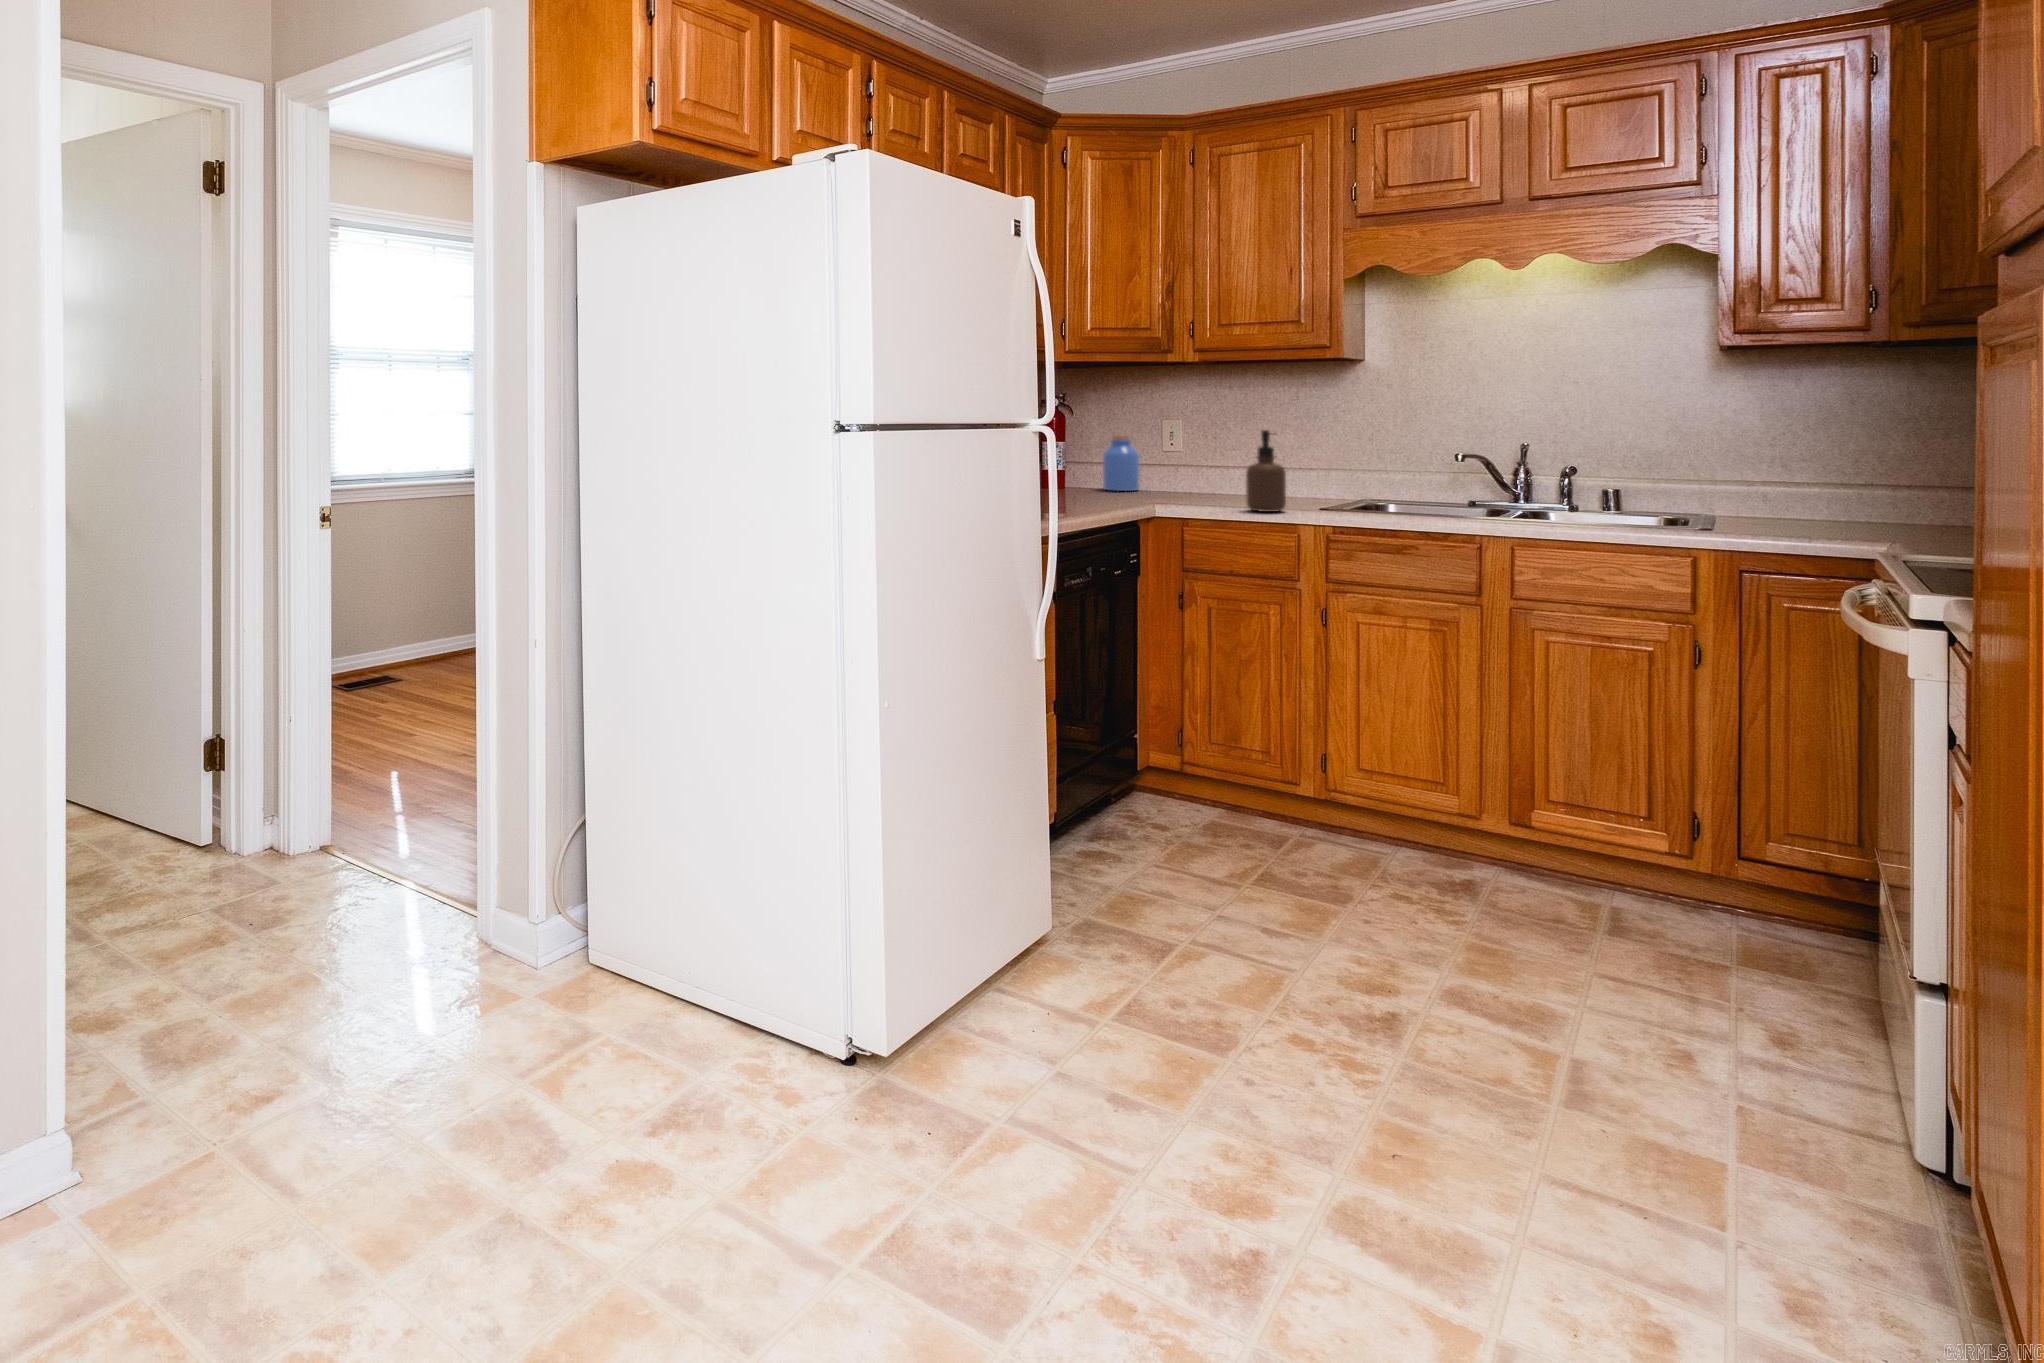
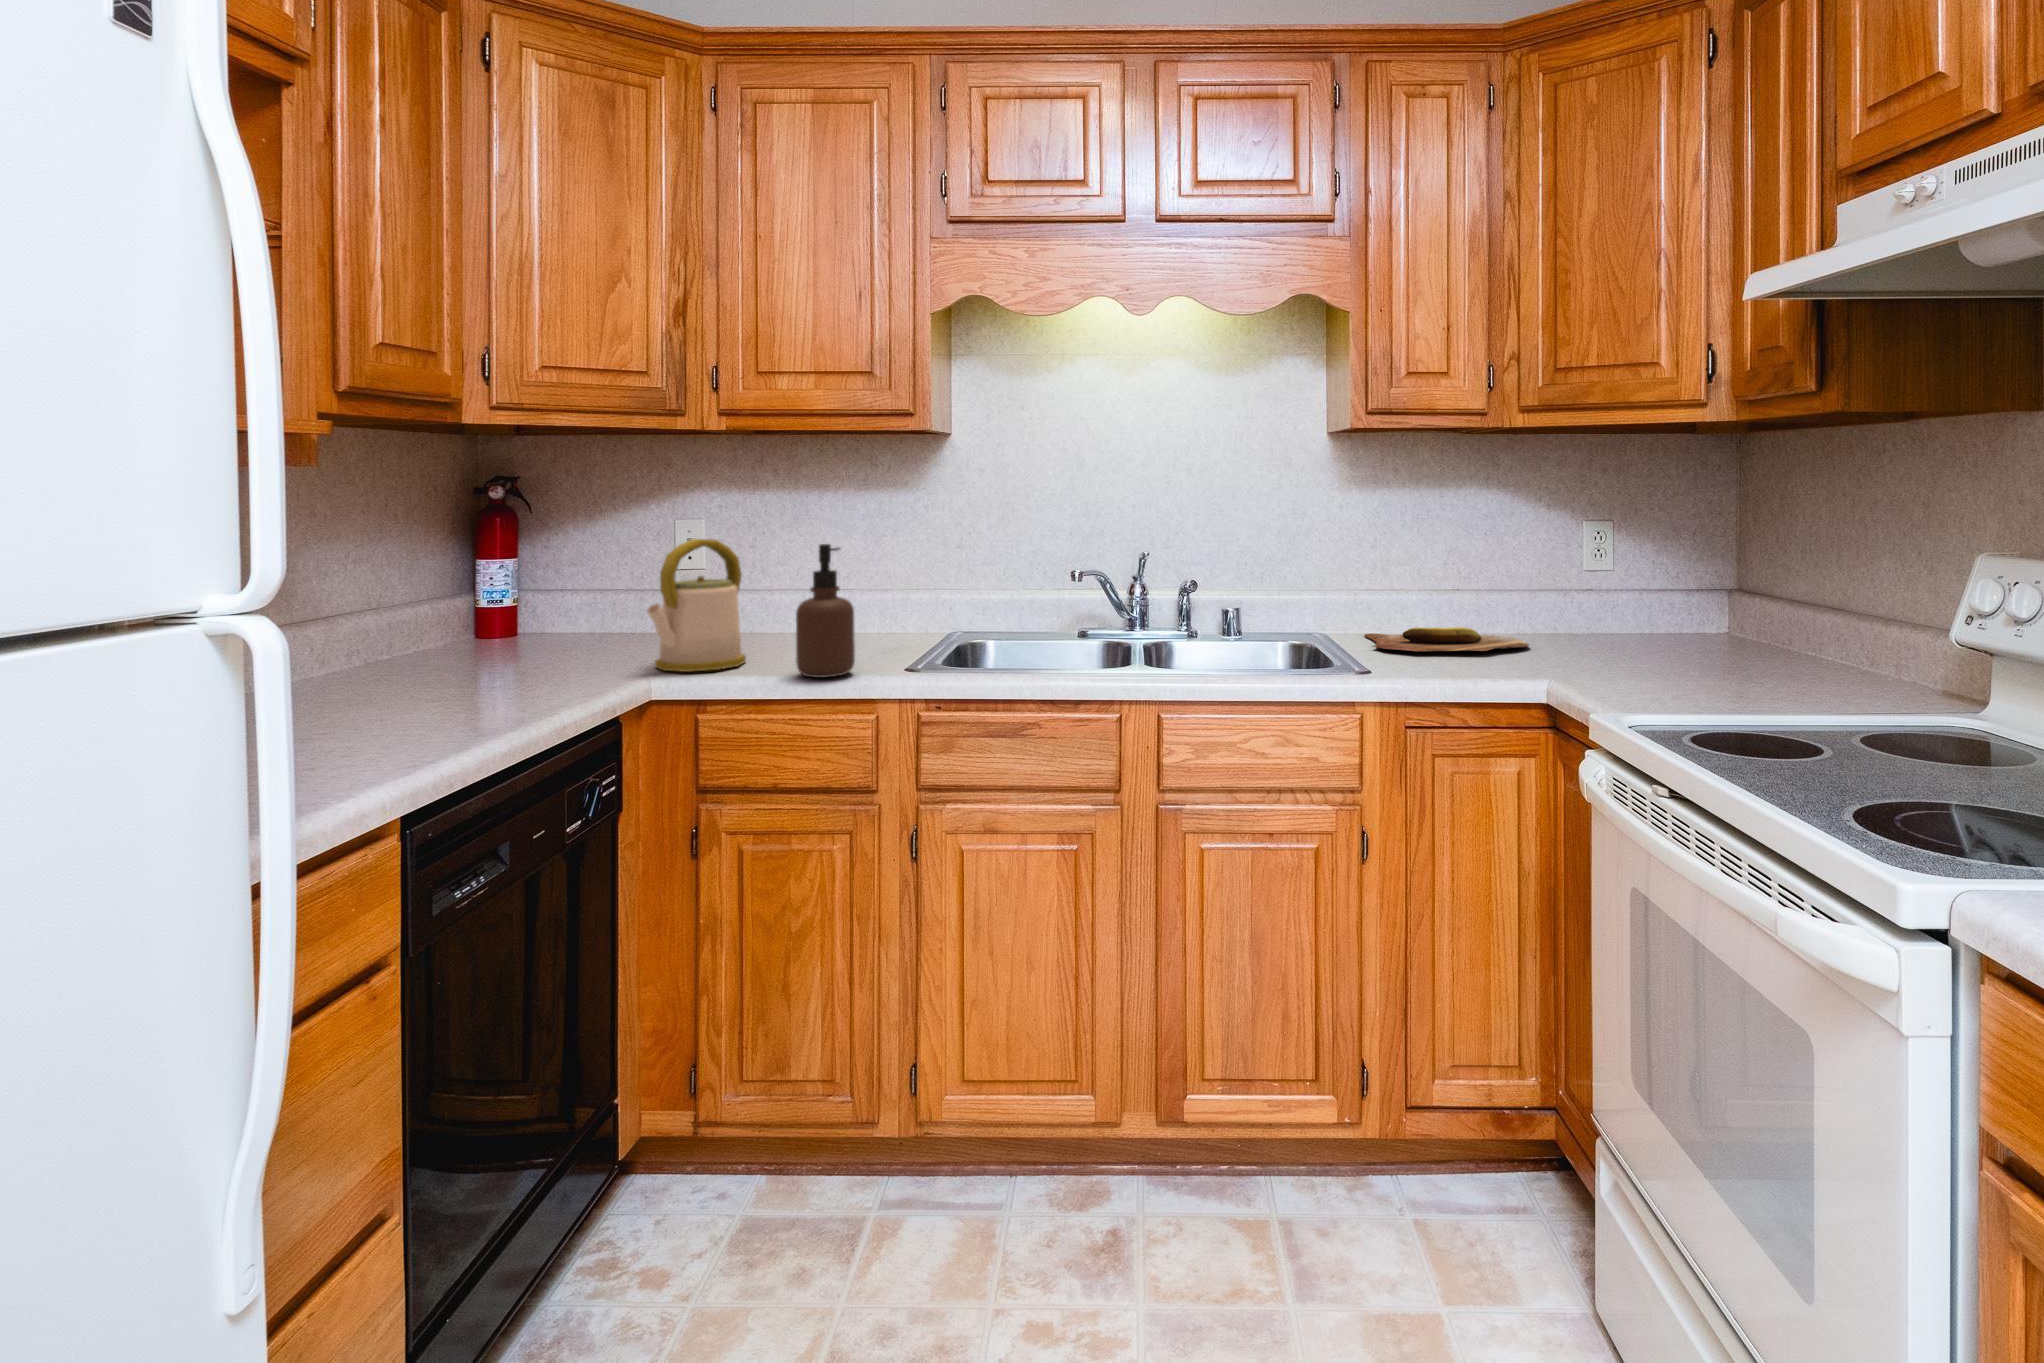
kettle: none [1153,427,1214,505] -> present [647,539,746,672]
jar: present [1103,435,1140,491] -> none [569,543,630,638]
cutting board: none [1740,510,1926,529] -> present [1364,627,1529,652]

